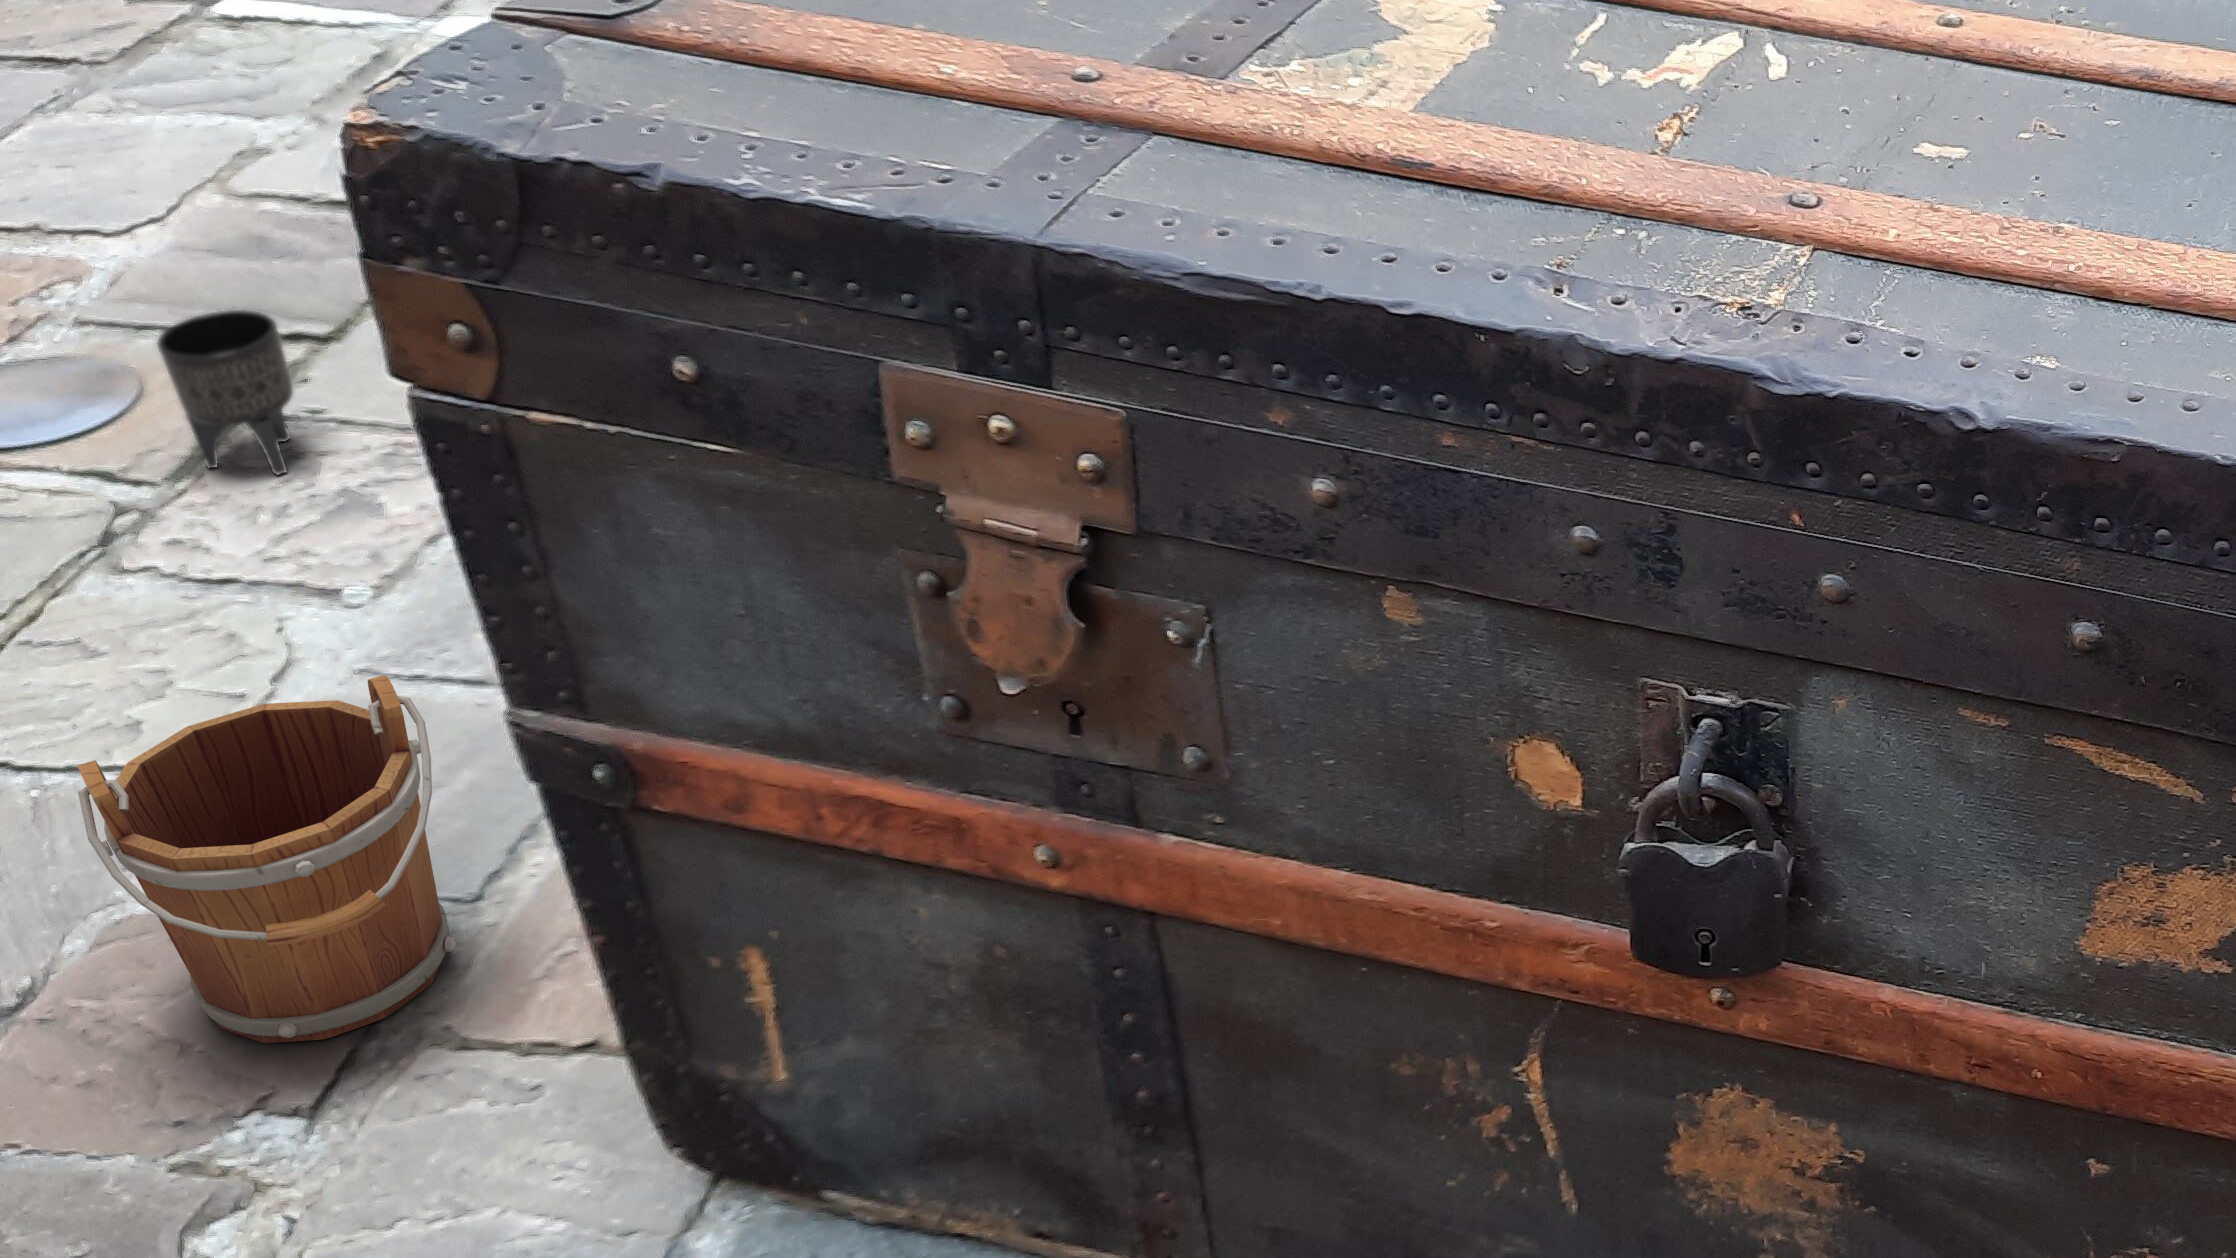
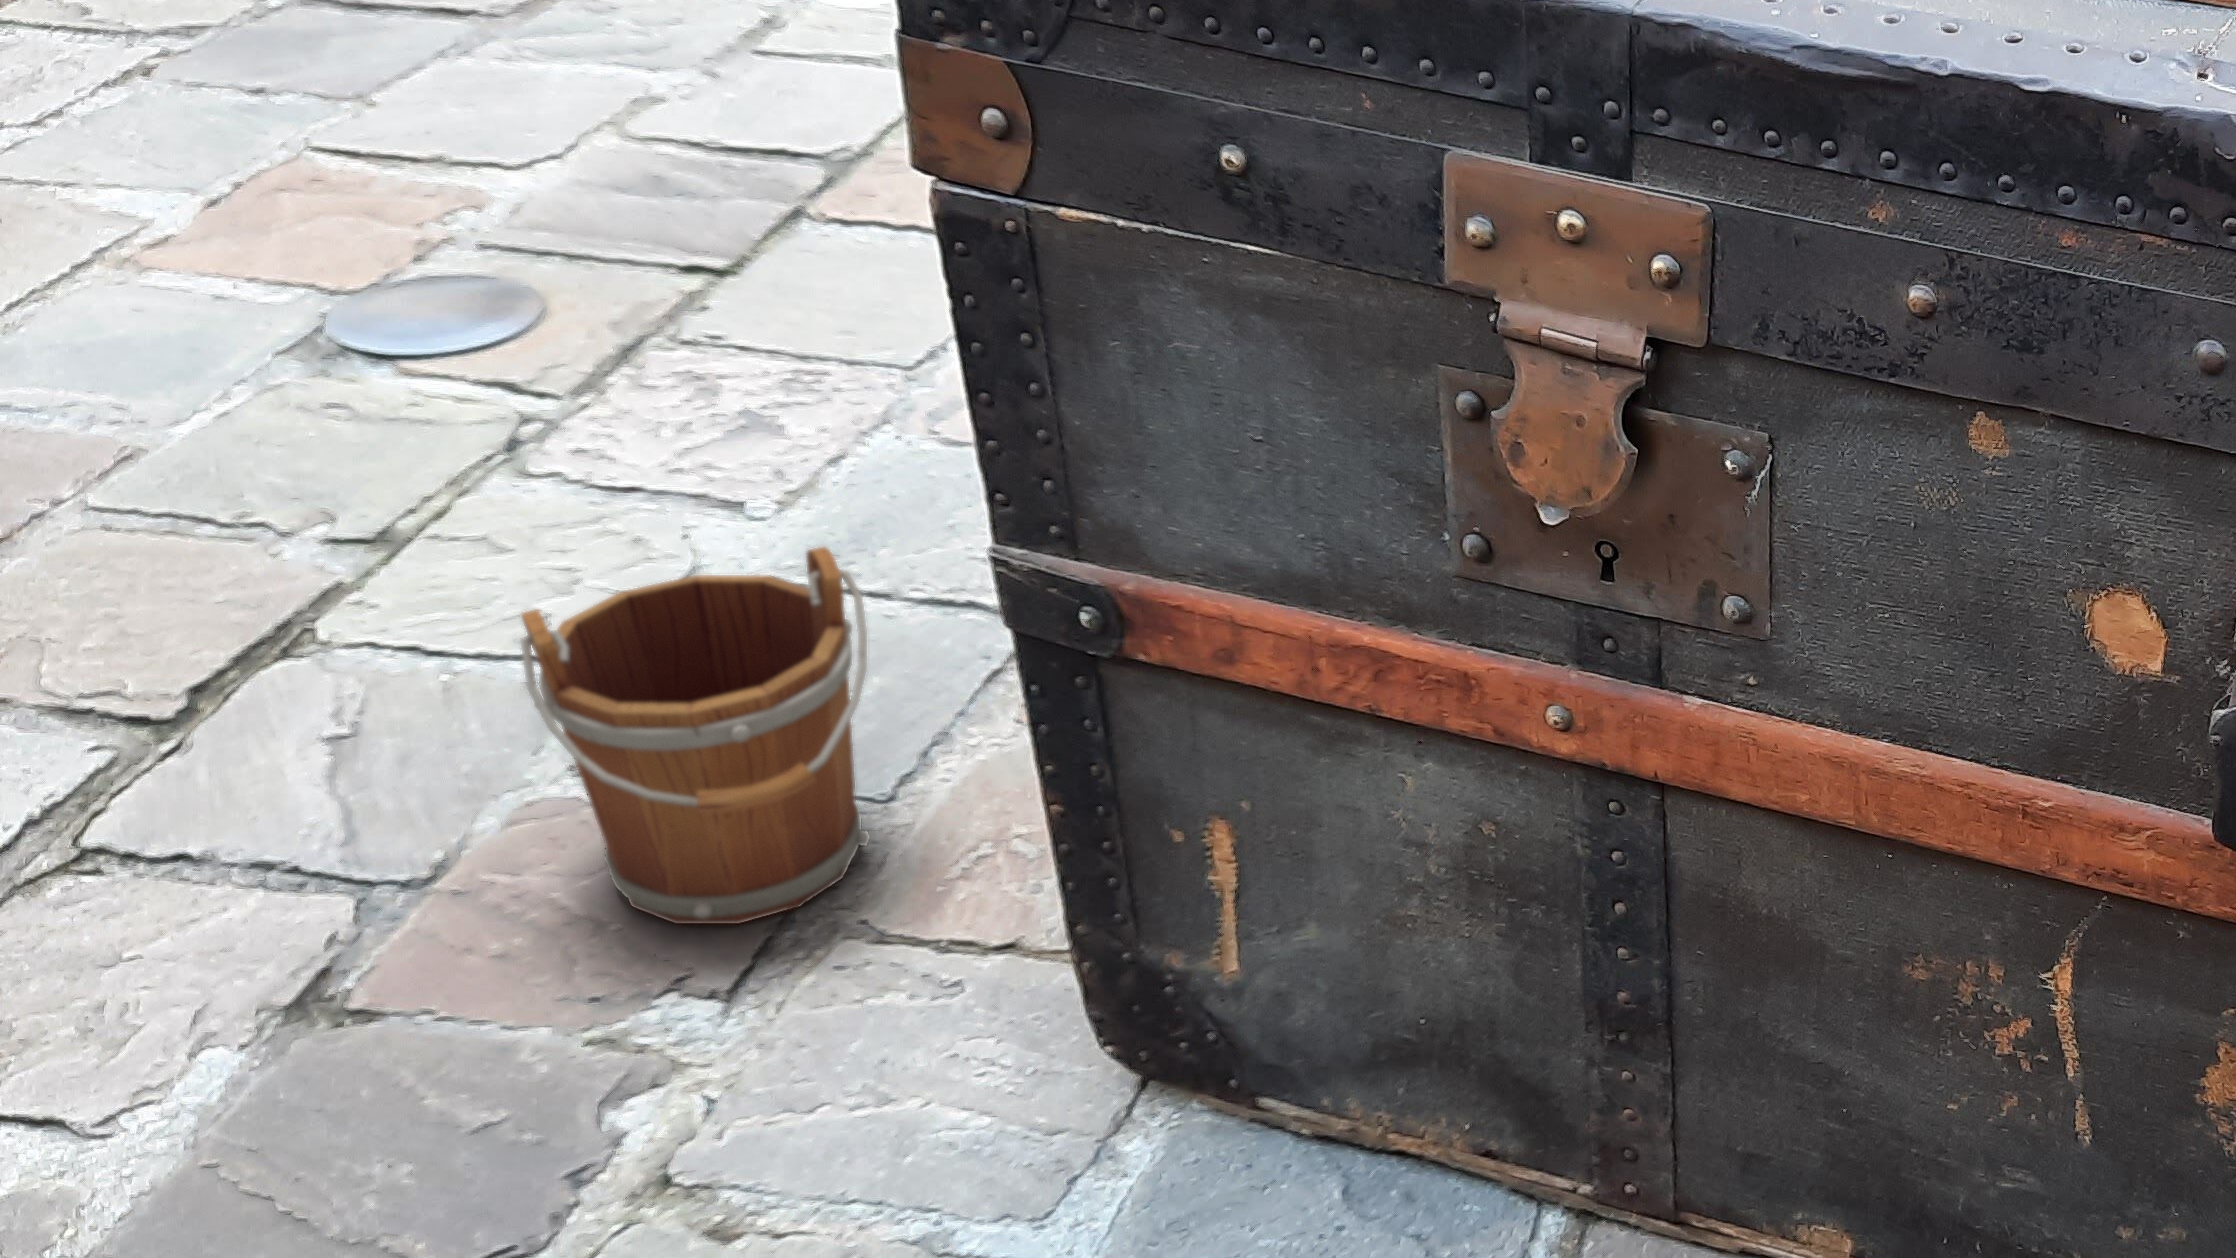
planter: present [157,310,293,475] -> none [571,225,697,395]

